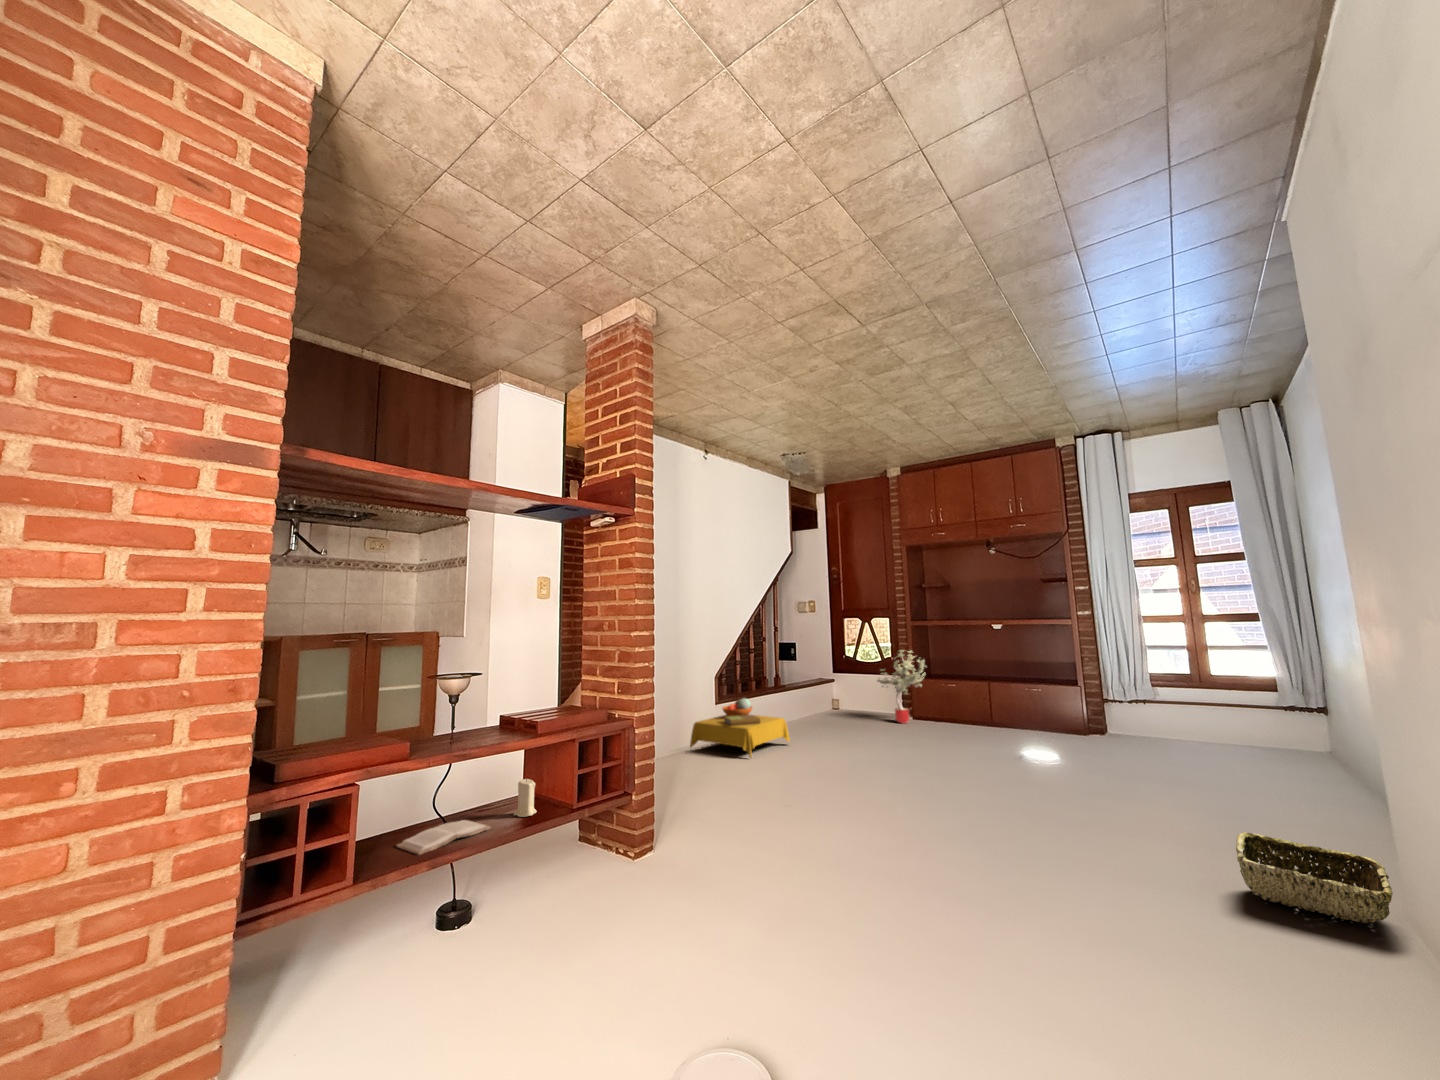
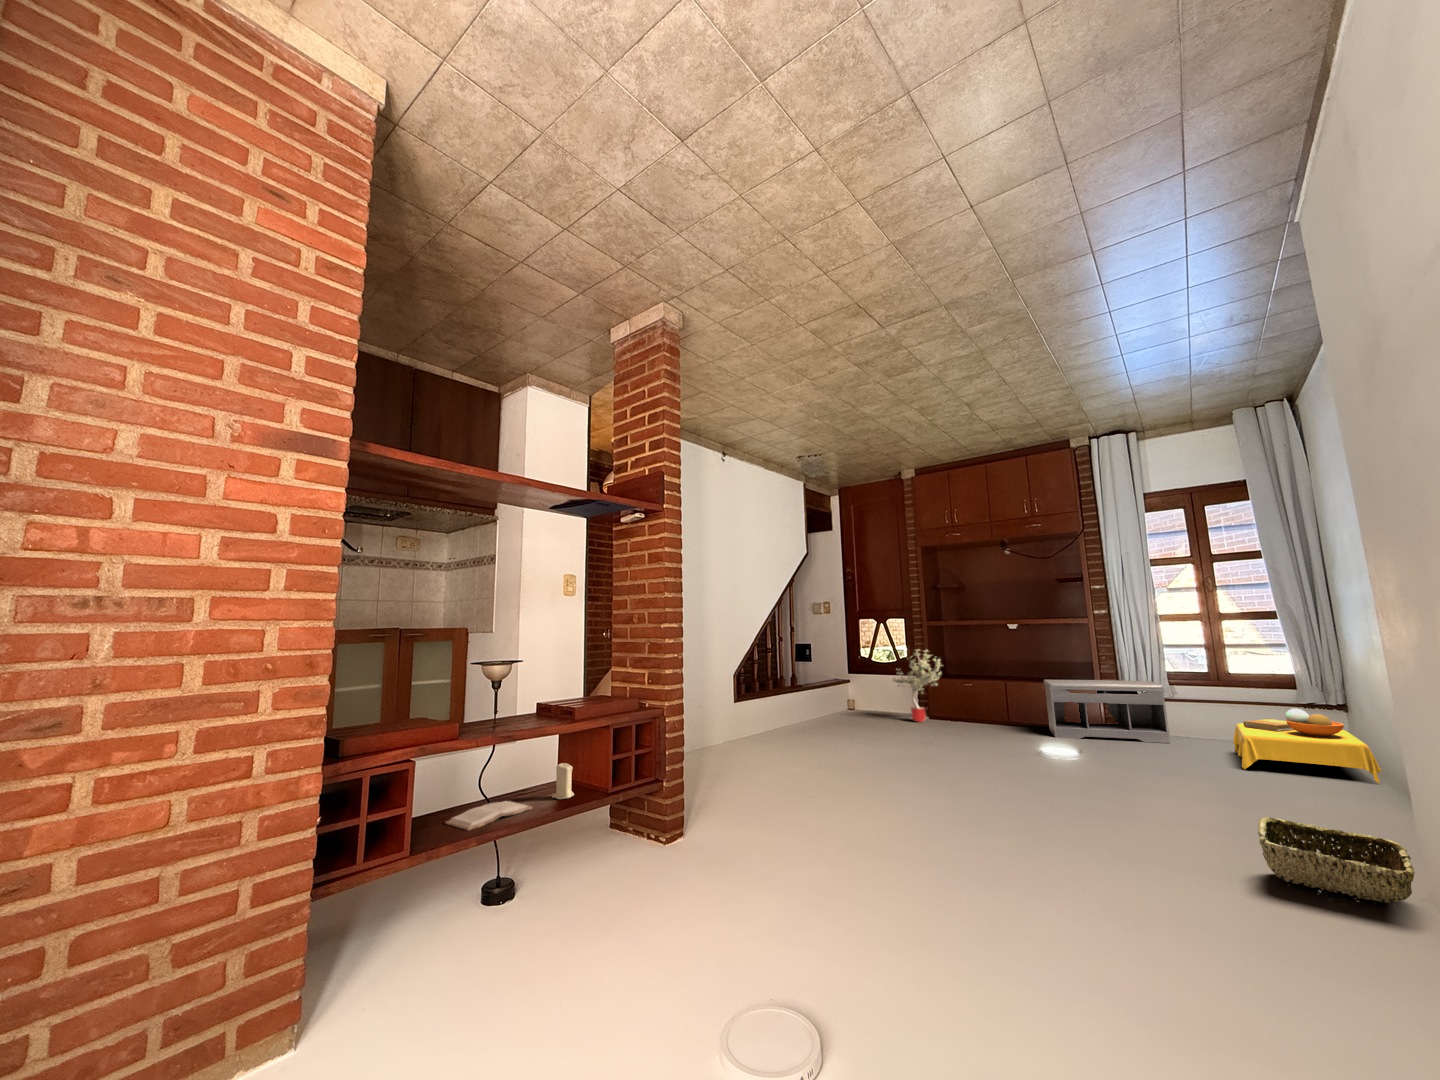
bench: none [1027,681,1152,746] -> present [1044,680,1170,743]
side table: present [690,698,790,758] -> present [1233,709,1381,784]

